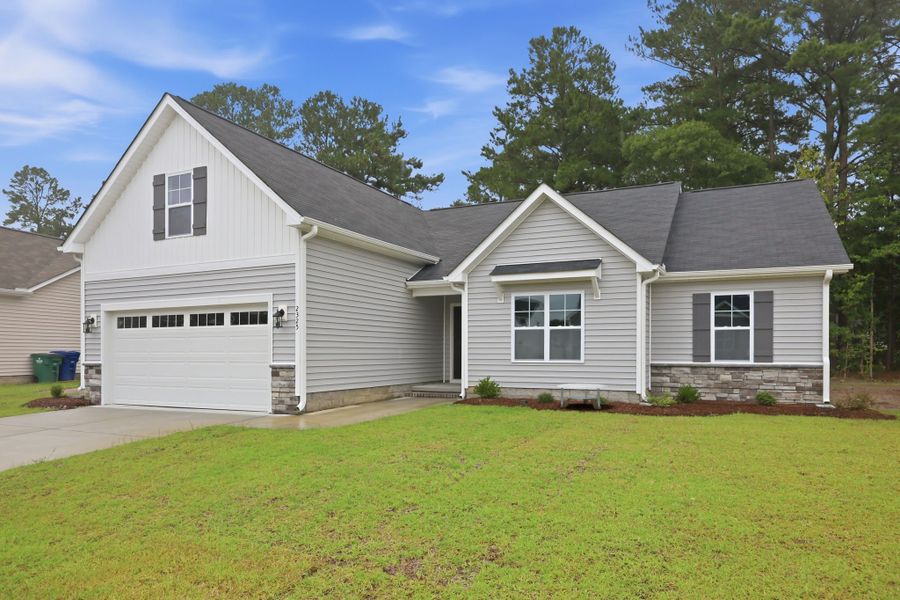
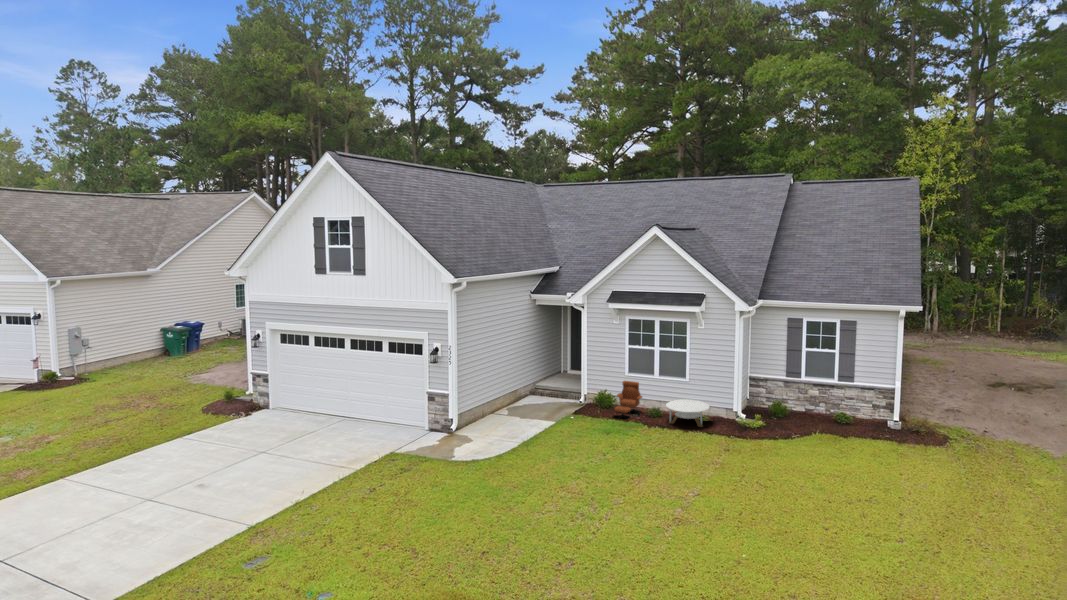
lounge chair: none [496,366,529,406] -> present [614,381,642,419]

